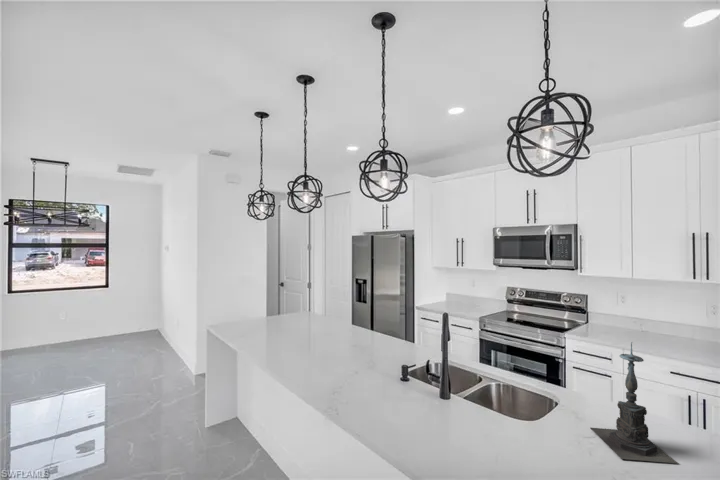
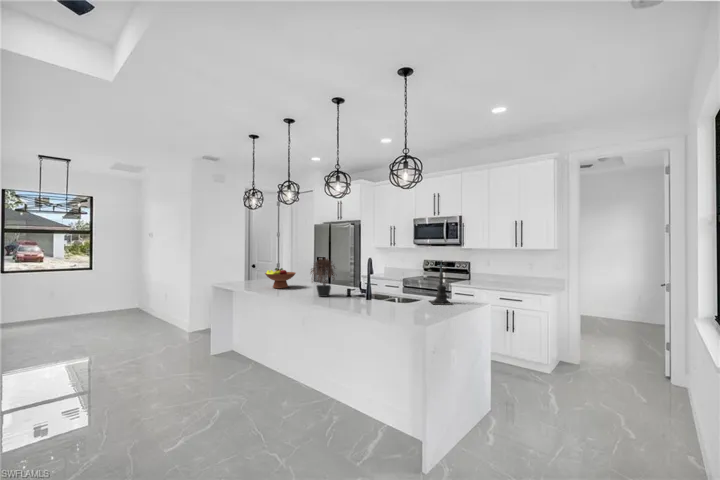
potted plant: none [333,314,387,392] -> present [311,258,335,297]
fruit bowl: none [268,316,318,351] -> present [265,268,296,288]

